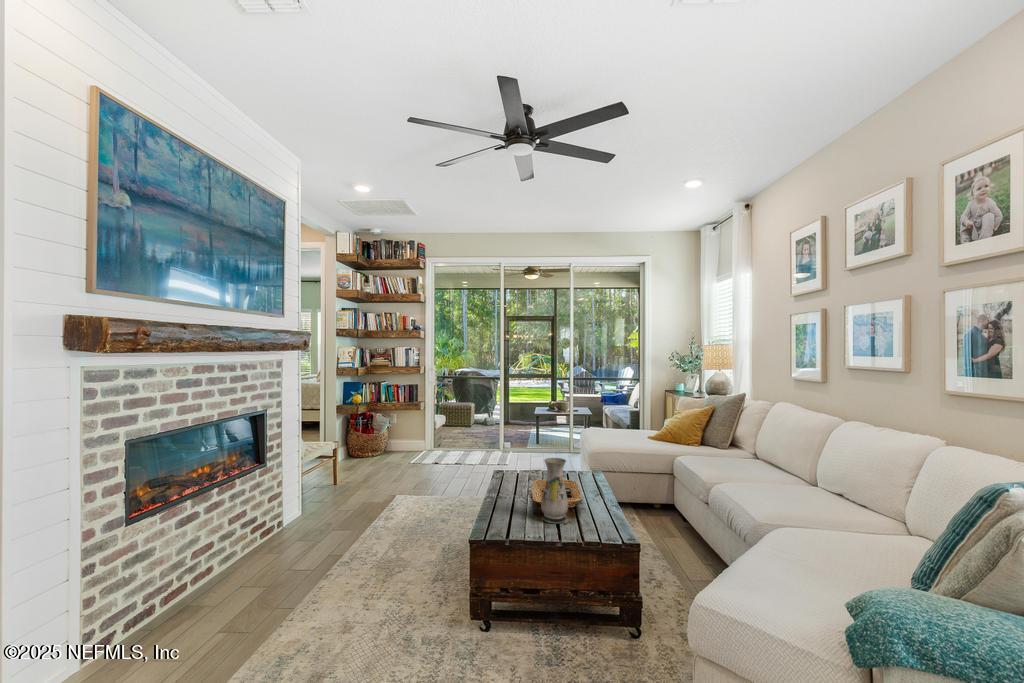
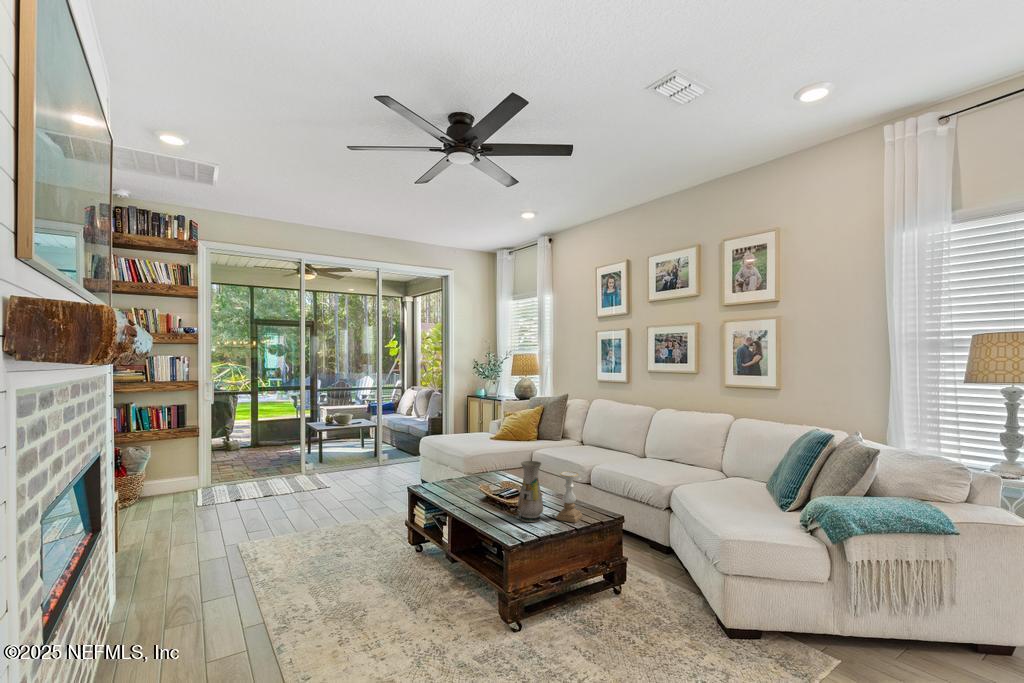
candle holder: none [578,475,610,534] -> present [556,471,582,523]

